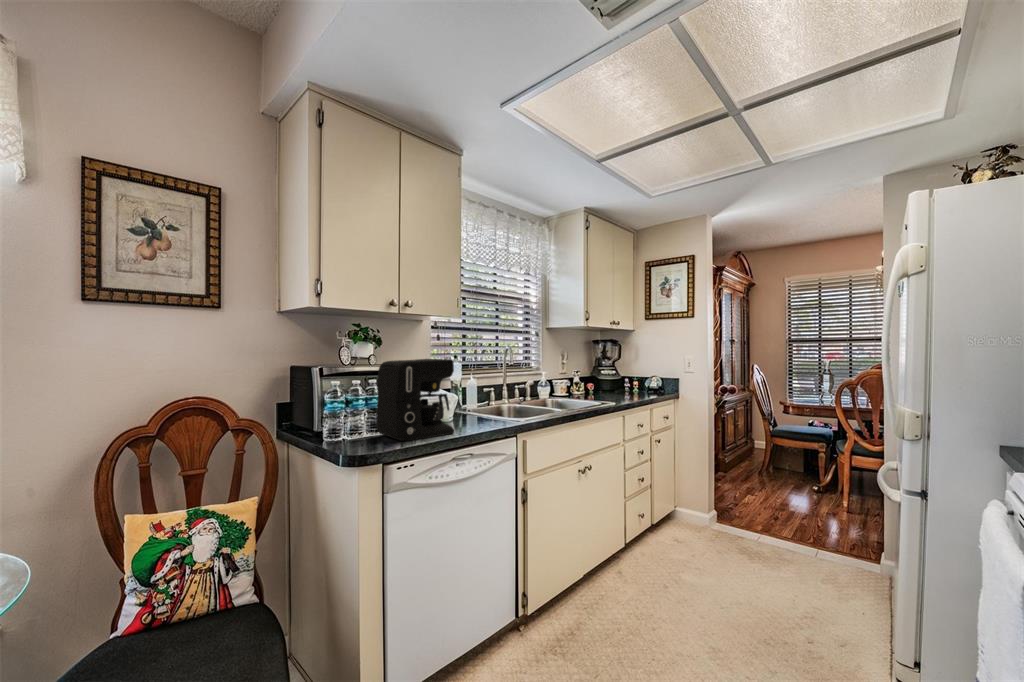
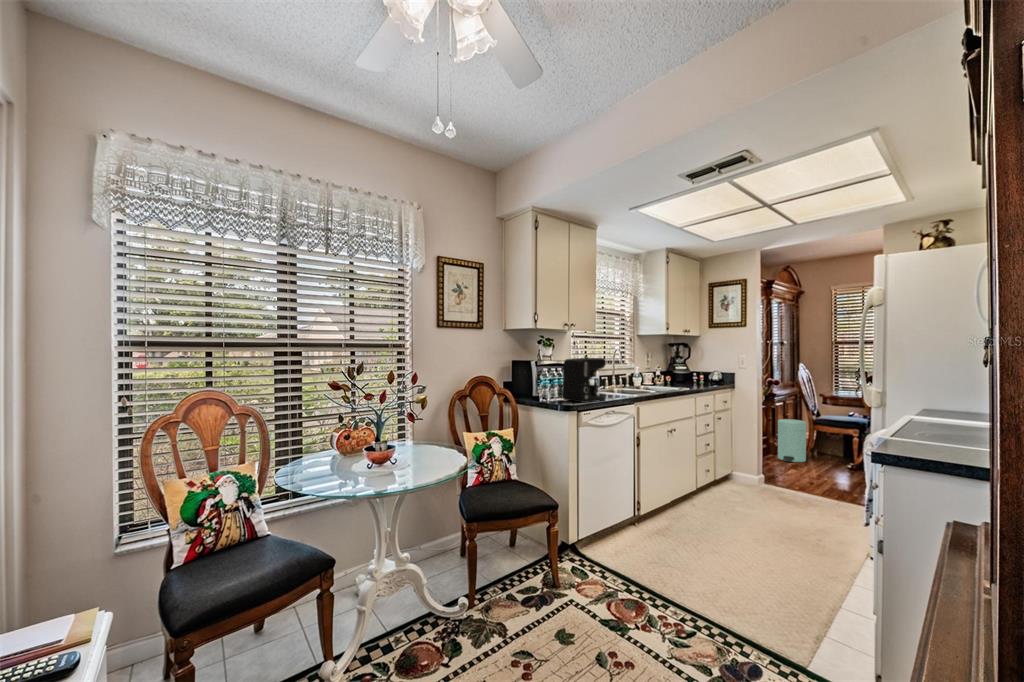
trash can: none [729,432,764,486] -> present [778,419,806,462]

